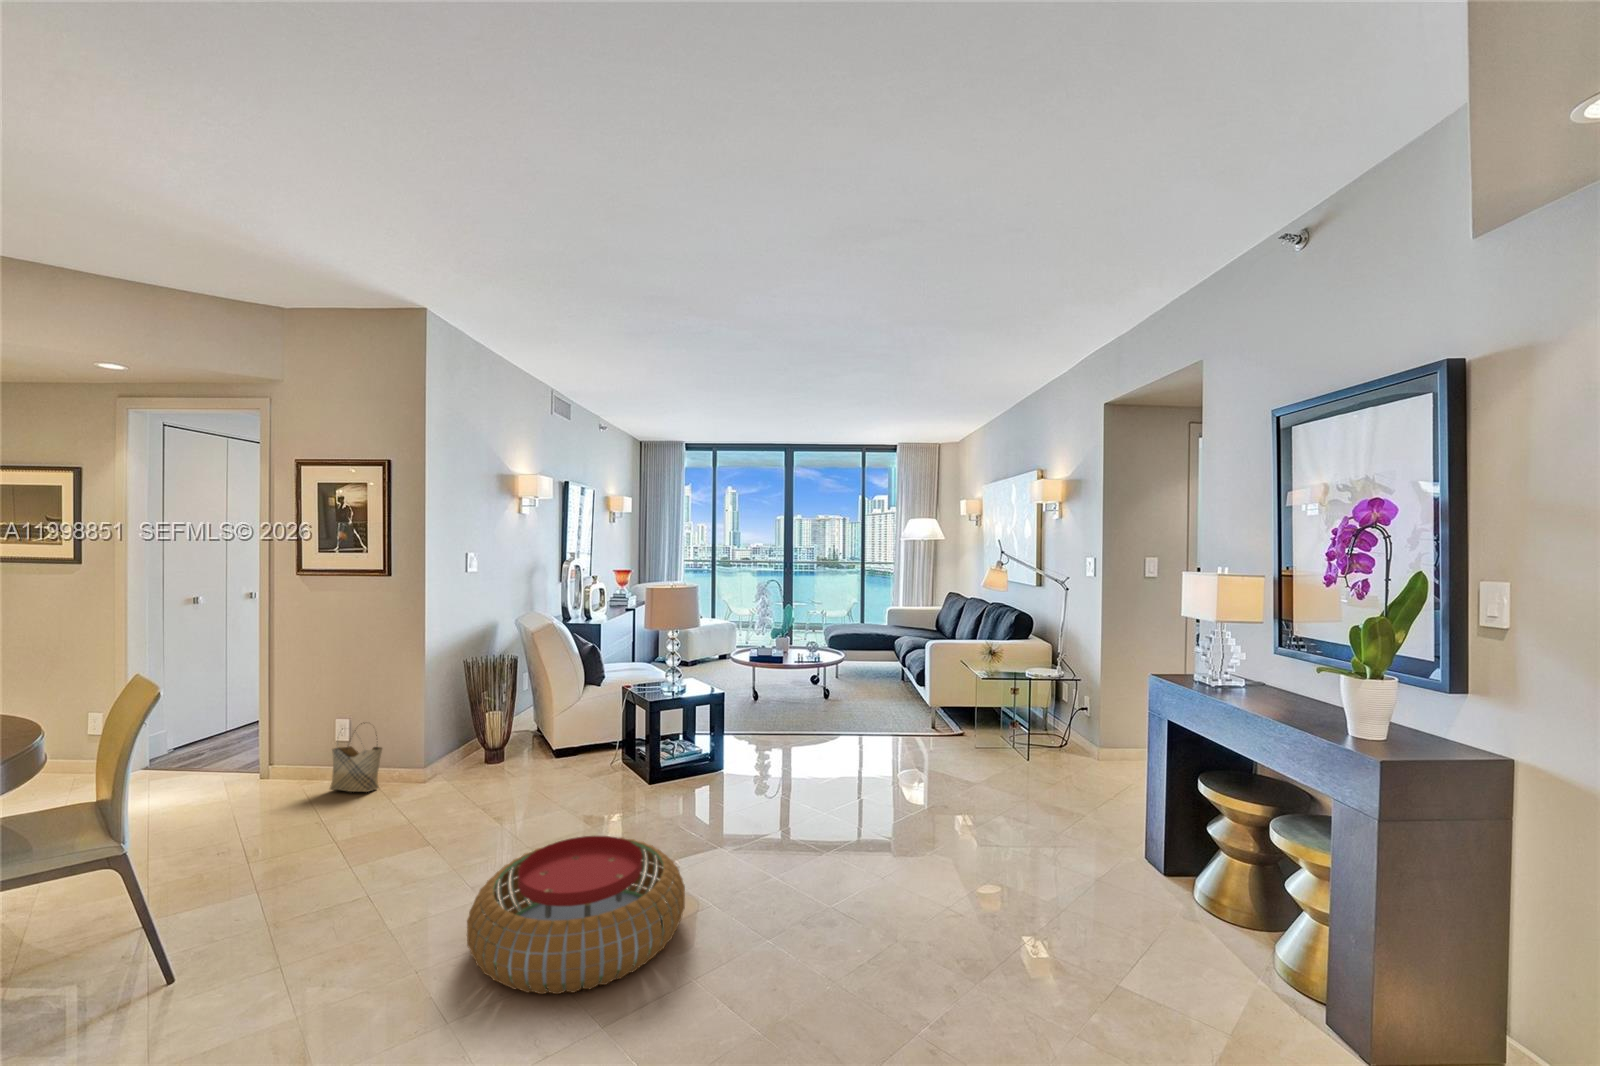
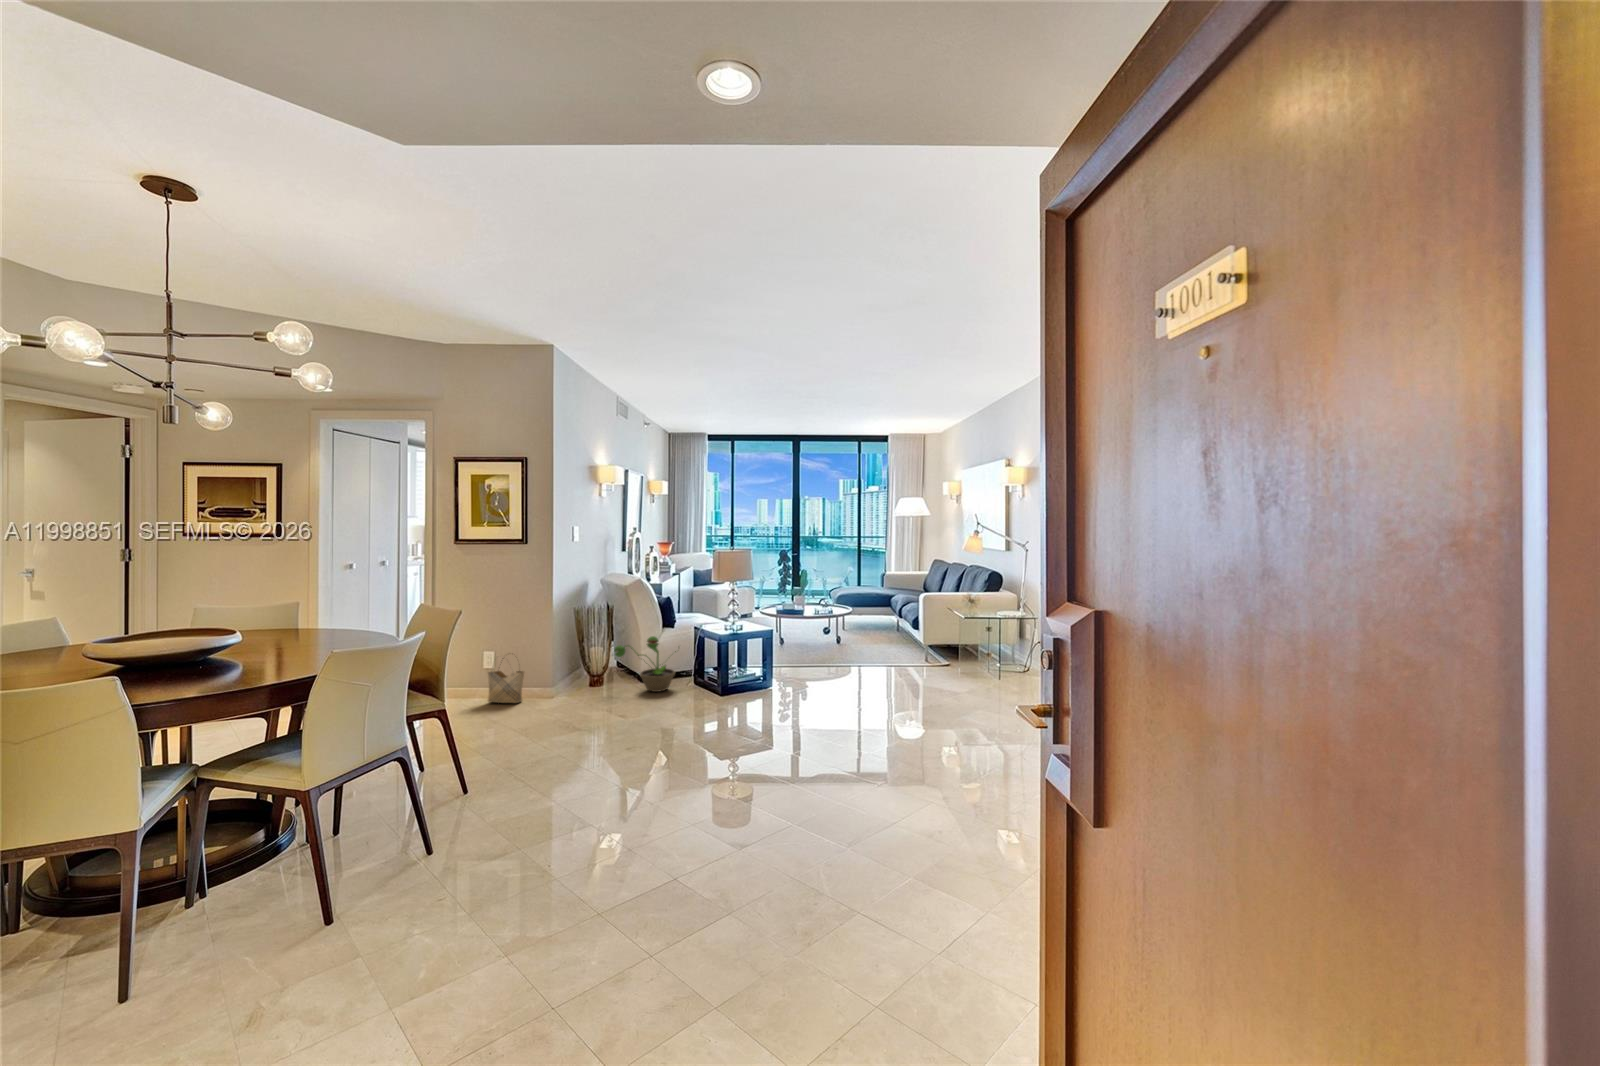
decorative plant: none [511,703,601,775] -> present [614,636,676,692]
pouf: present [467,836,685,994] -> none [643,713,778,798]

